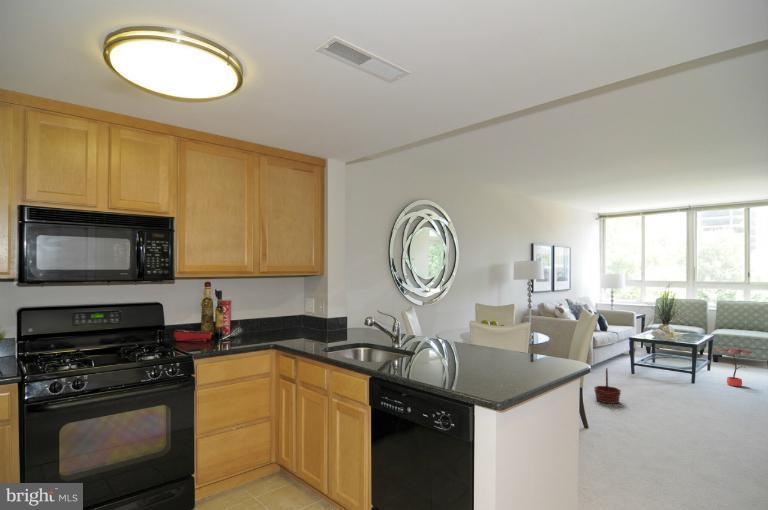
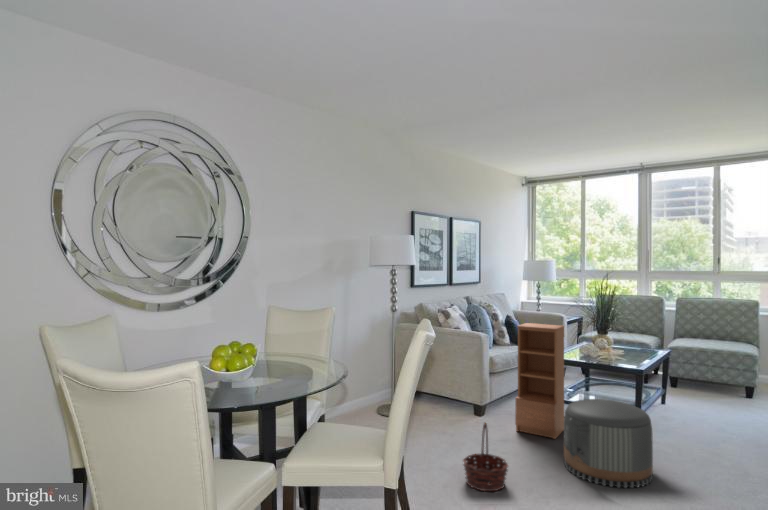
bookcase: none [614,316,645,385] -> present [515,323,564,439]
potted plant: present [716,348,752,387] -> none [673,373,728,436]
pouf: none [649,359,705,405] -> present [564,399,653,488]

